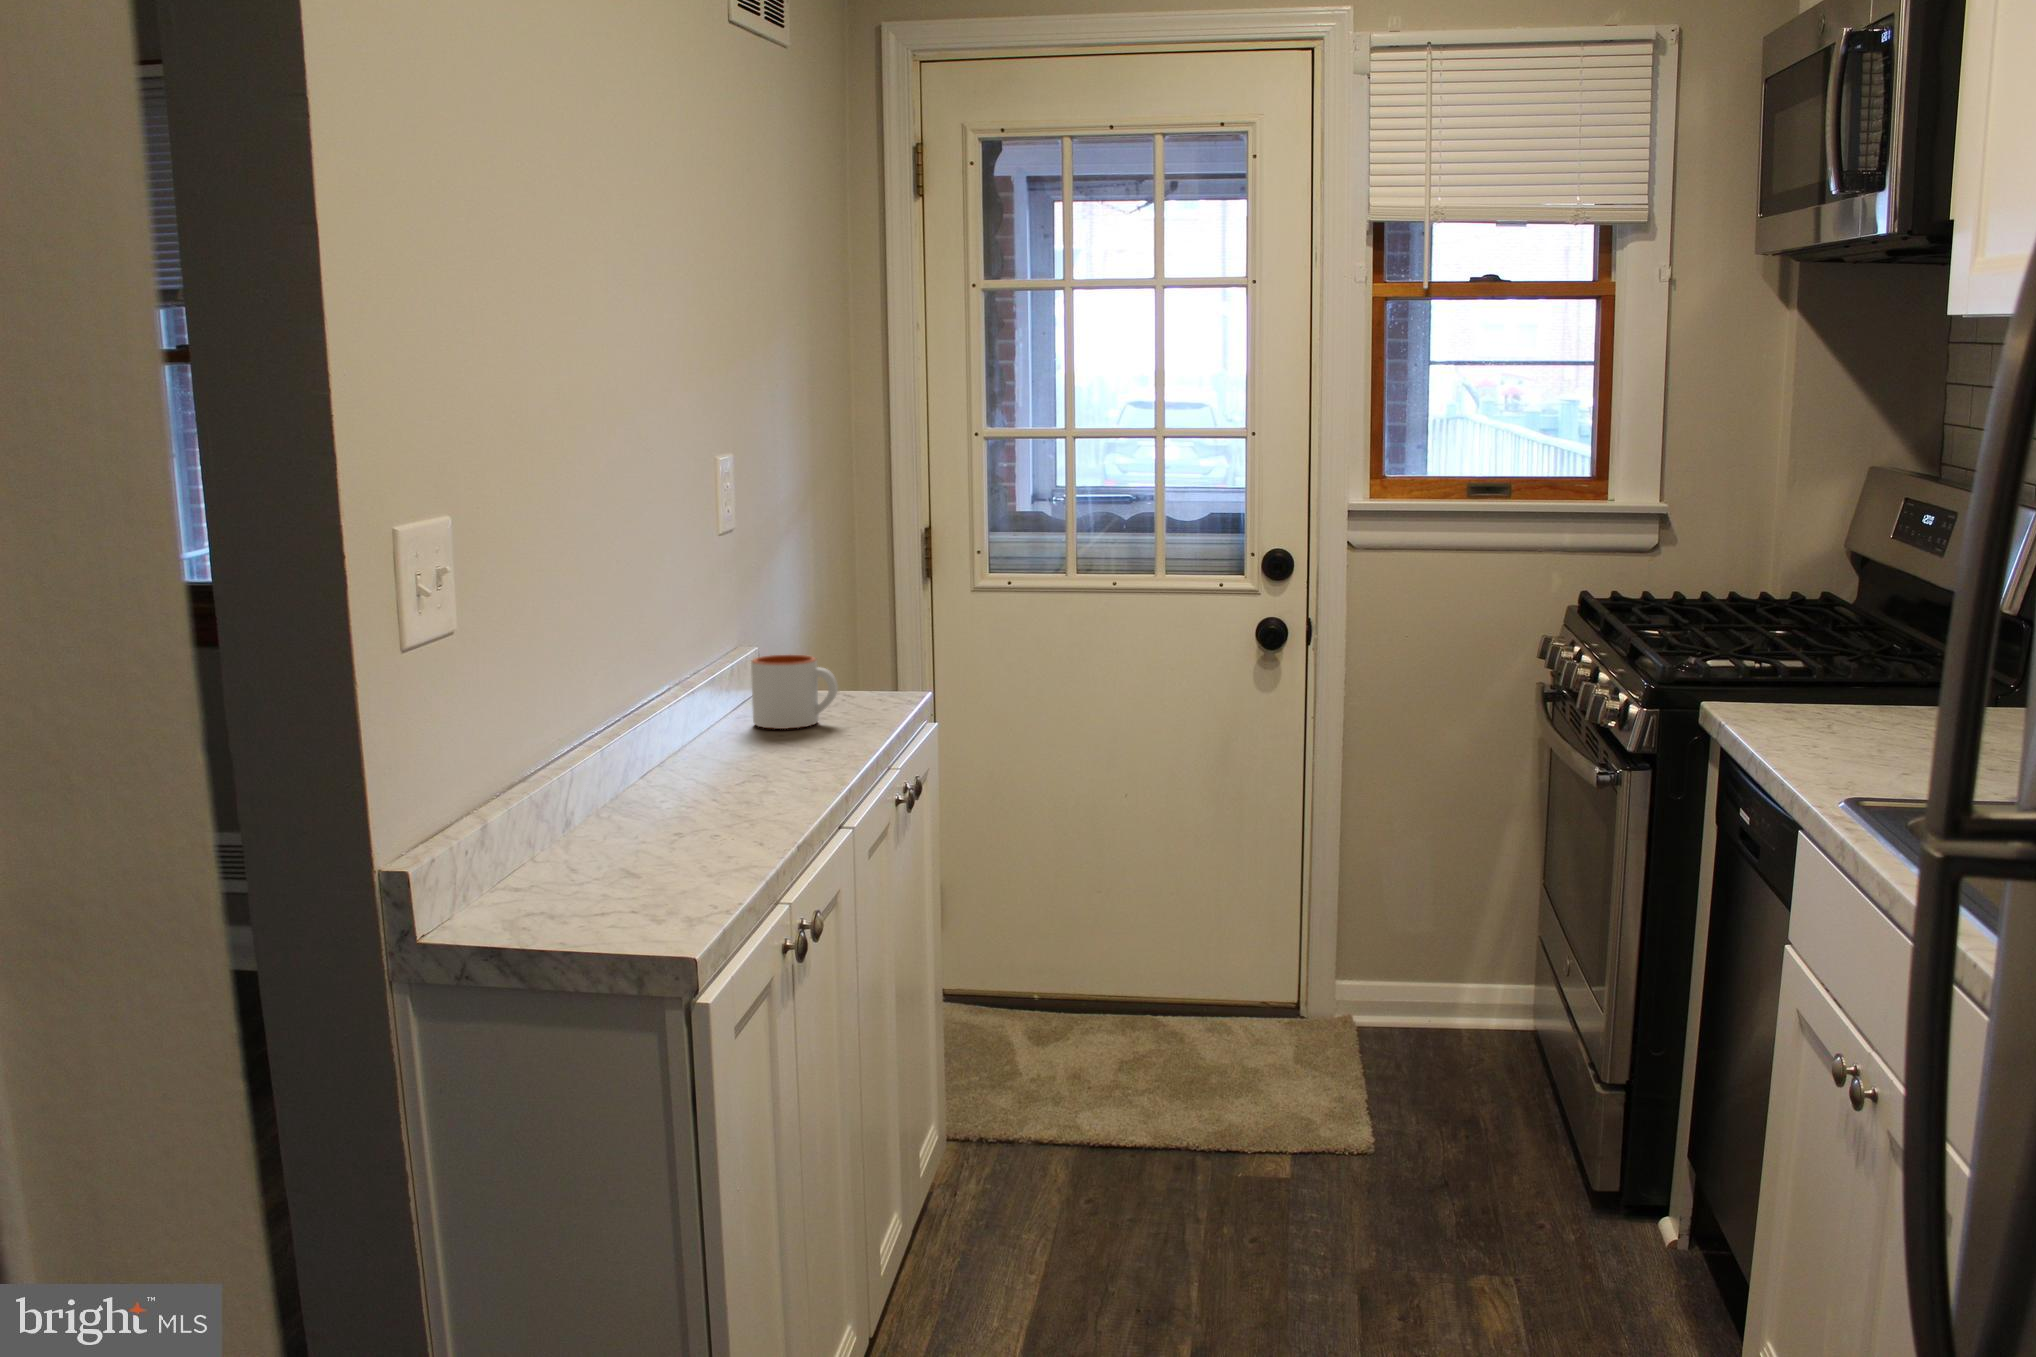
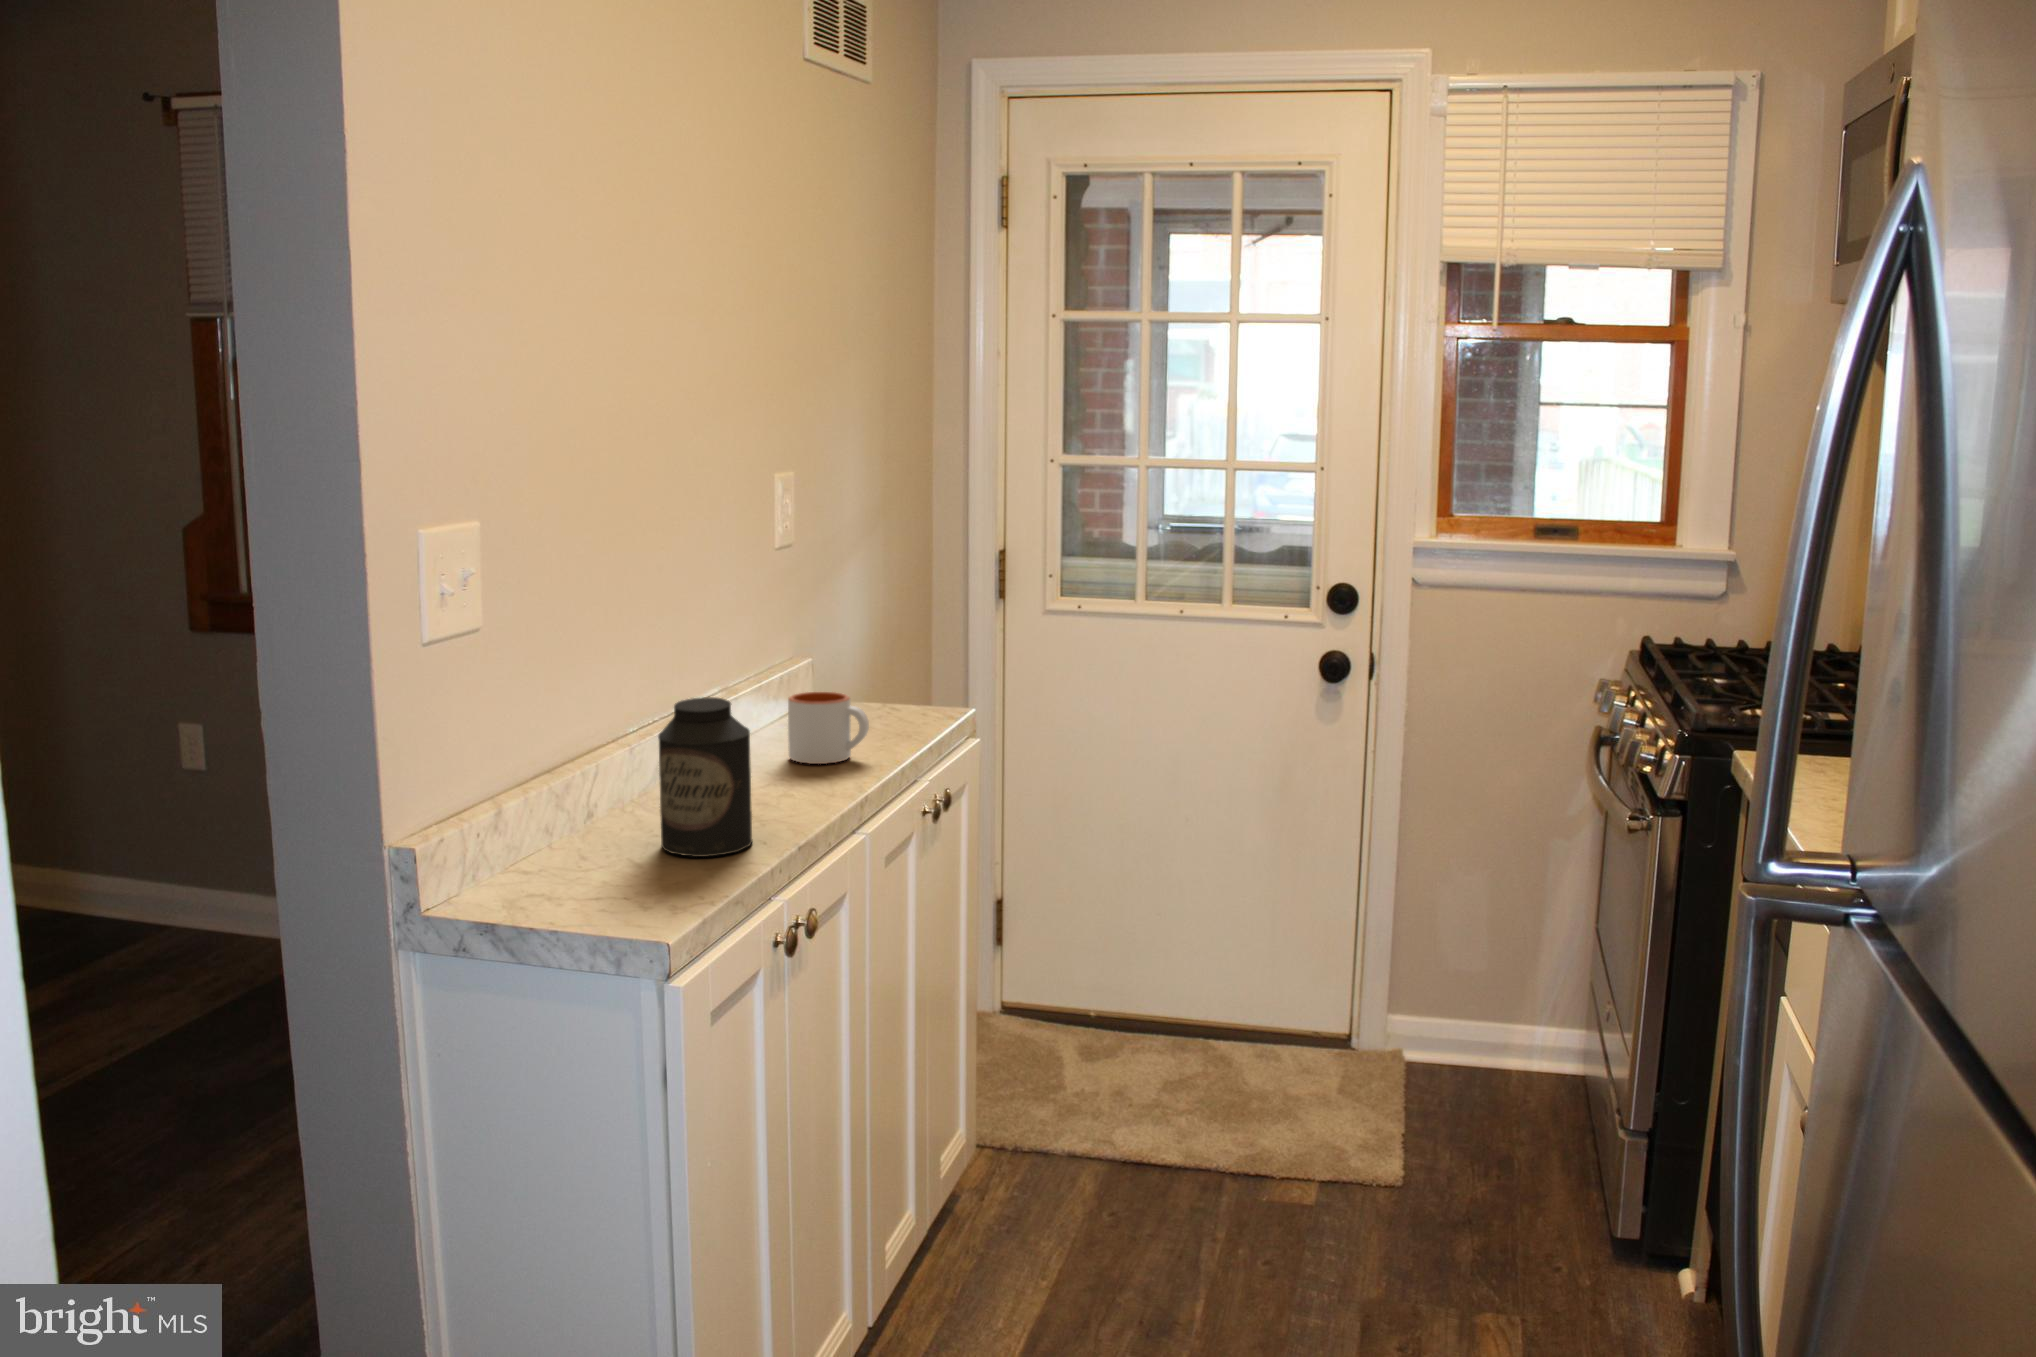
canister: none [641,646,744,815] -> present [658,697,753,857]

